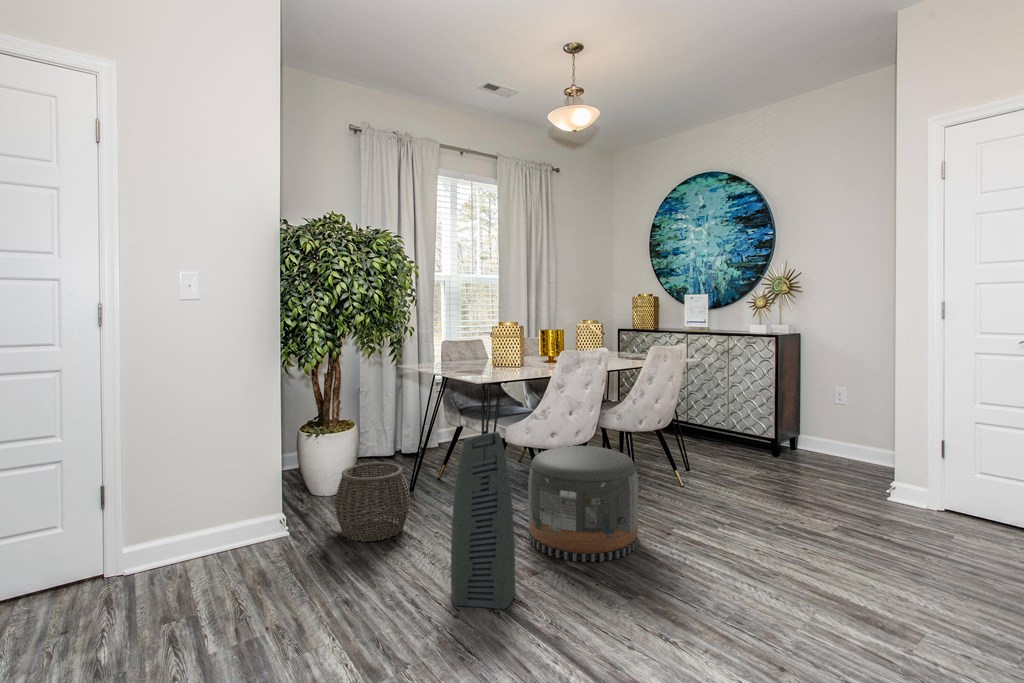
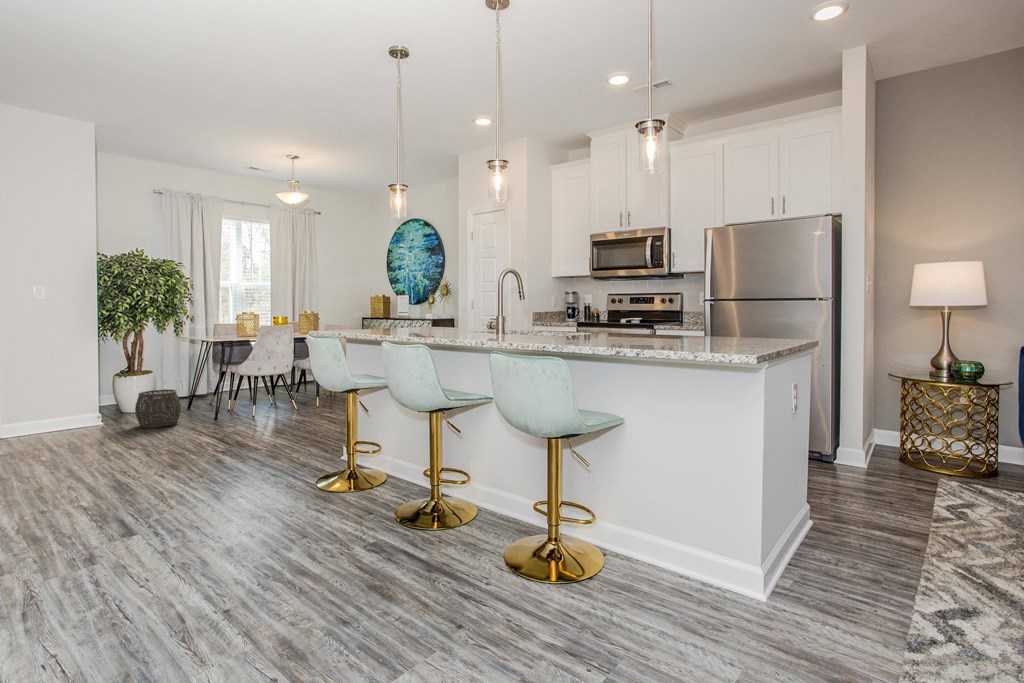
air purifier: present [451,432,515,609] -> none [187,363,223,441]
pouf: present [529,446,638,562] -> none [245,376,305,428]

